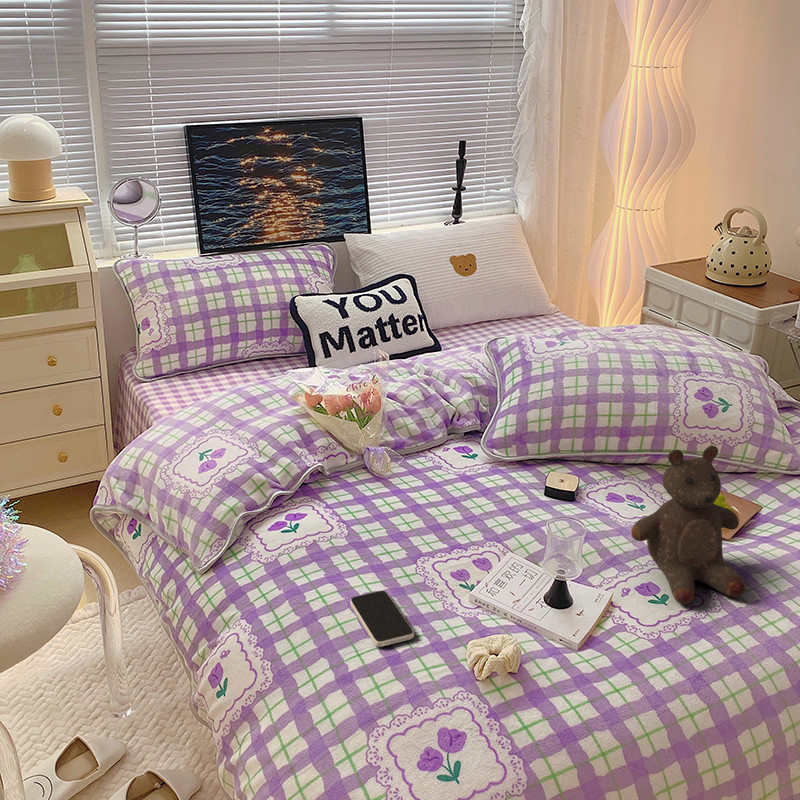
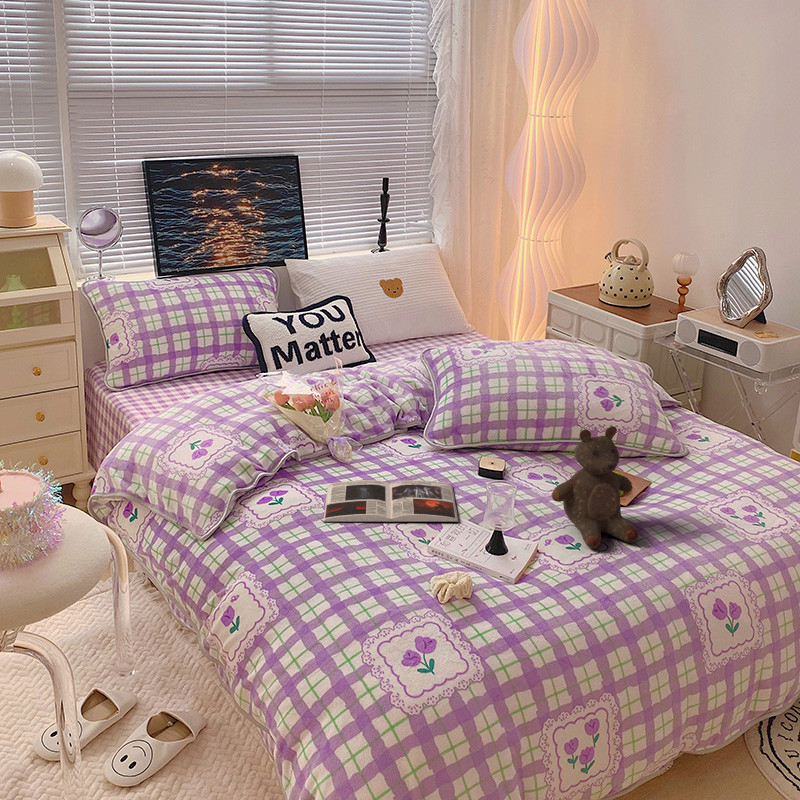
magazine: none [345,501,512,560] -> present [323,480,458,522]
smartphone: present [350,591,414,647] -> none [334,546,390,585]

